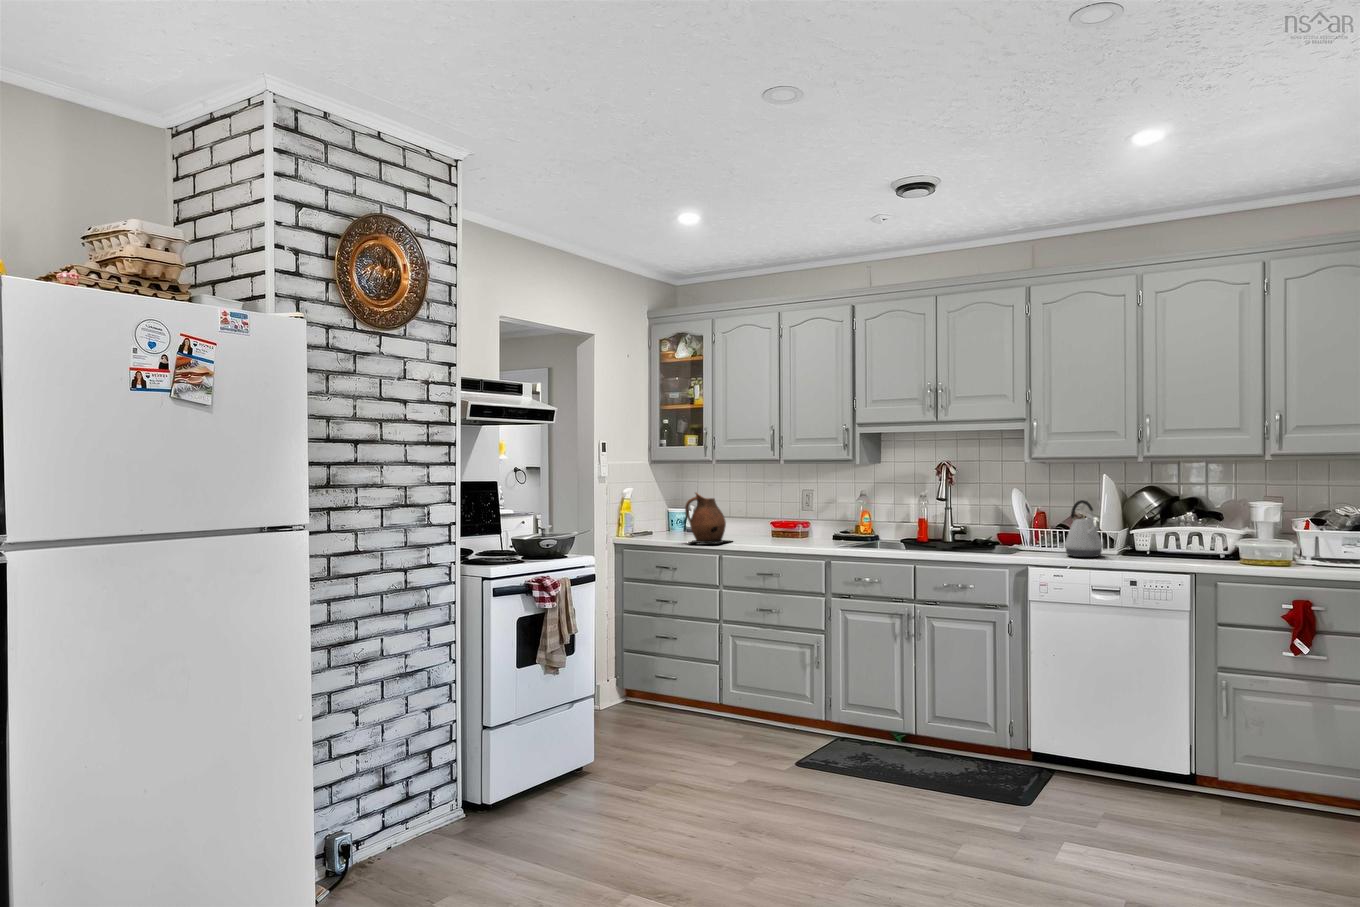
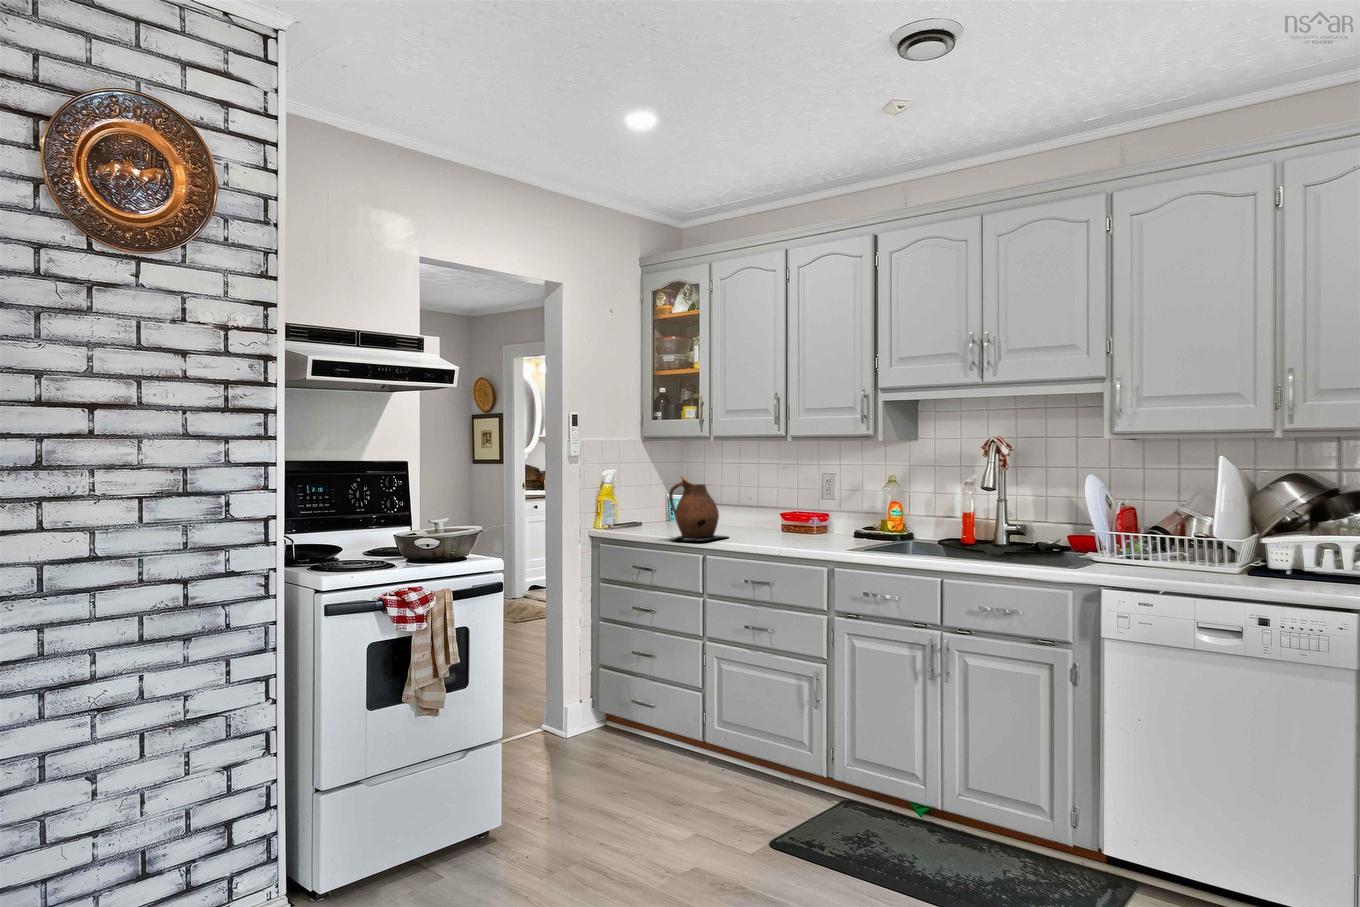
kettle: present [1064,500,1103,557] -> none [1157,493,1216,577]

